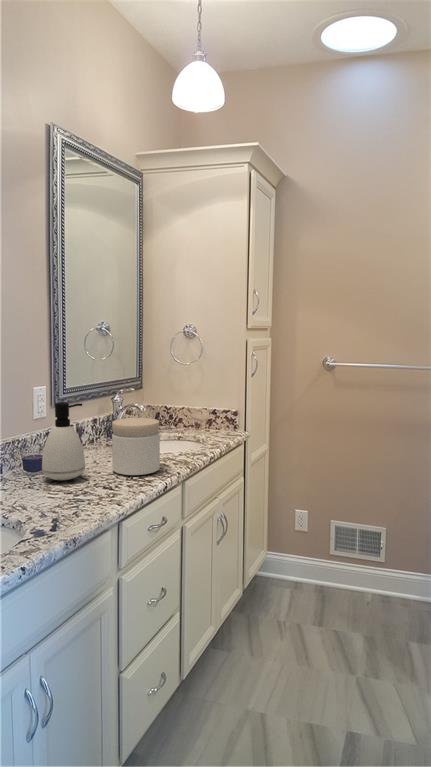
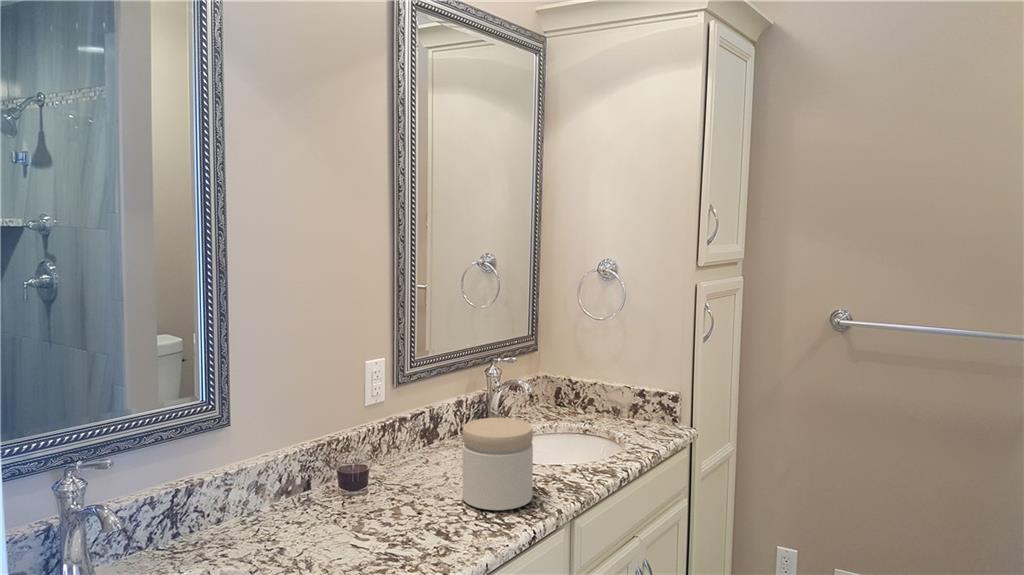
soap dispenser: present [42,402,85,480] -> none [359,397,420,511]

